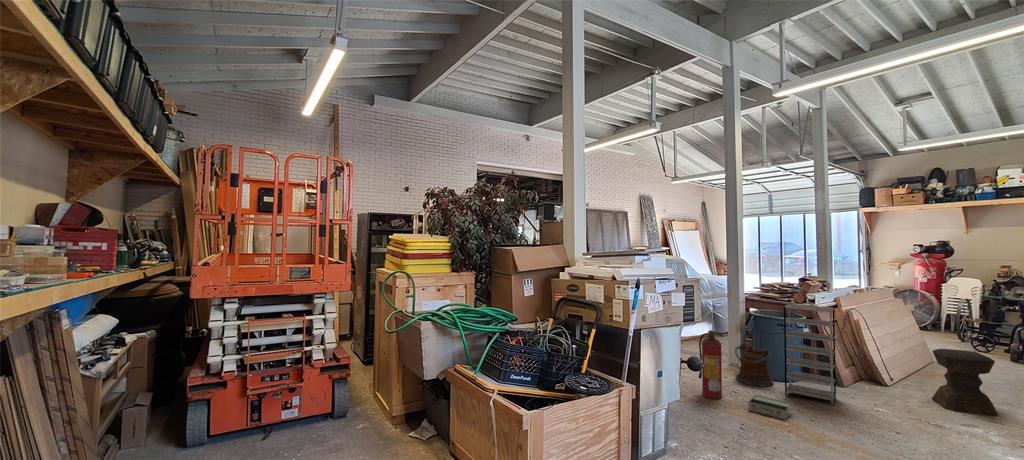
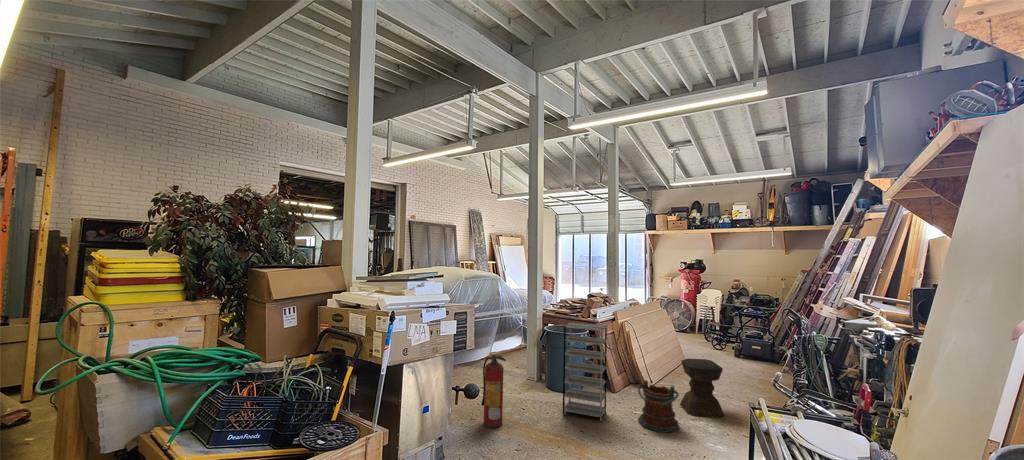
bucket: present [735,343,774,386] -> present [638,380,679,432]
toolbox: present [748,396,791,419] -> none [522,420,563,447]

